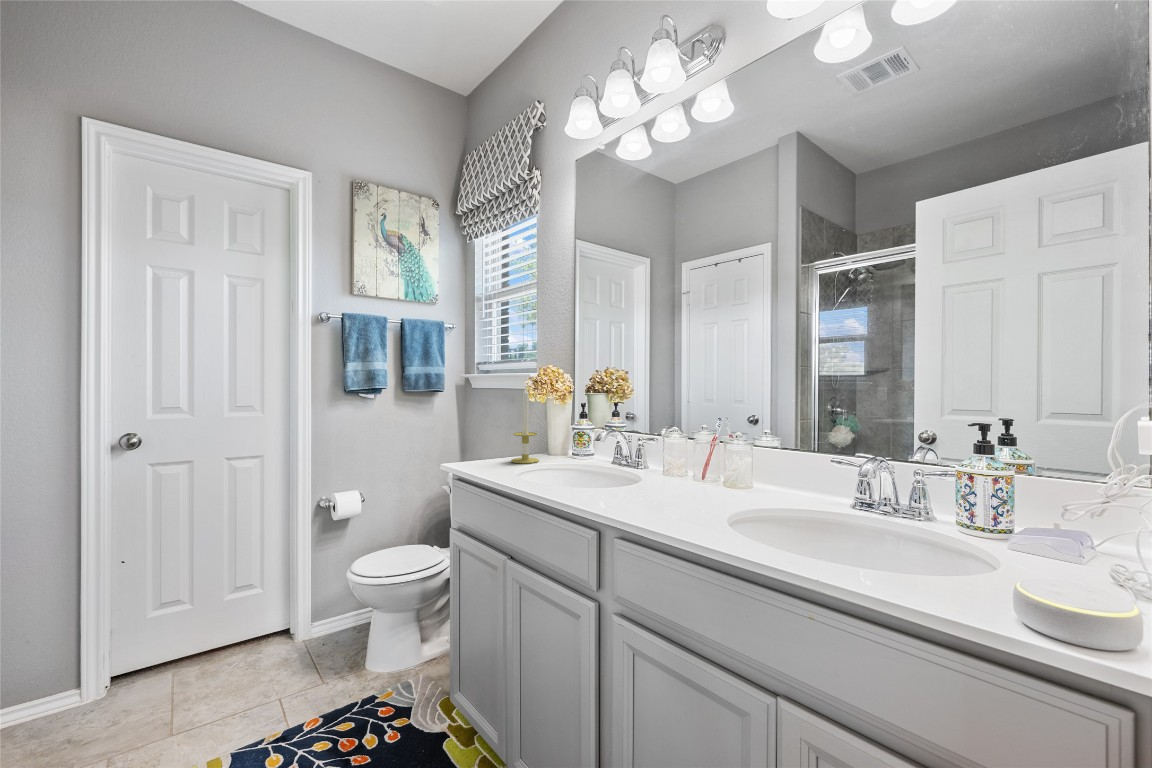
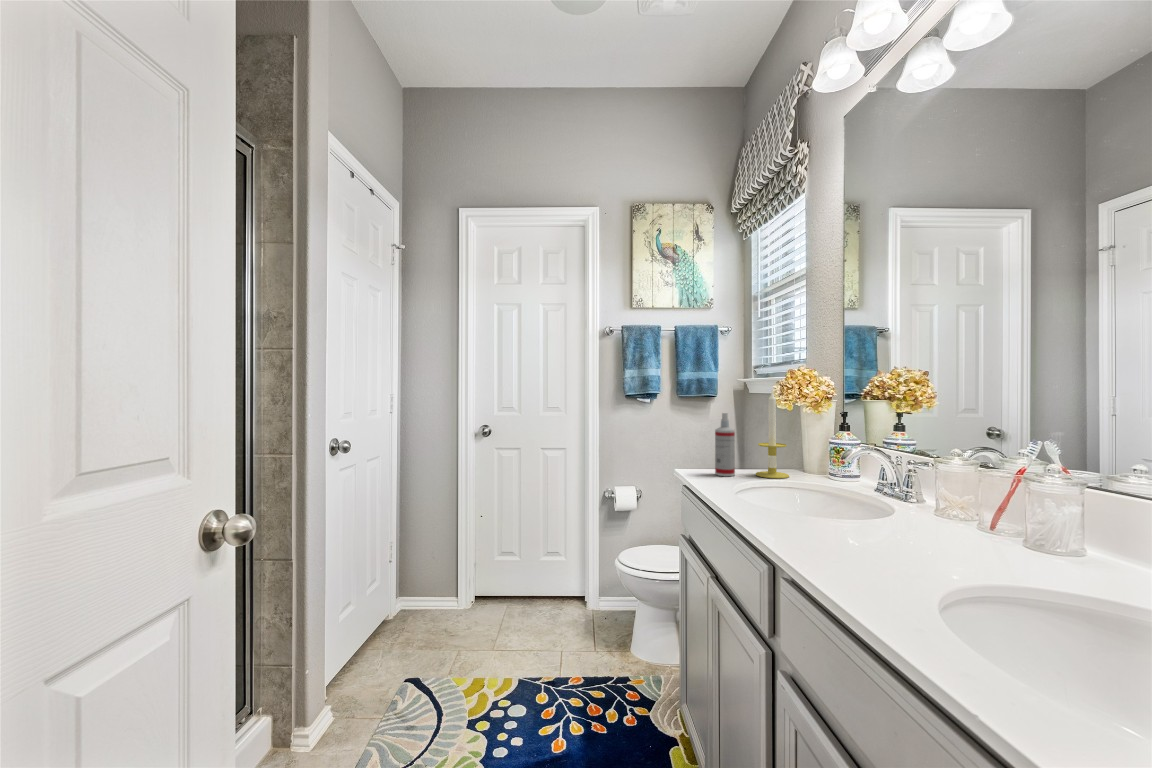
spray bottle: none [477,407,496,466] -> present [715,413,735,476]

